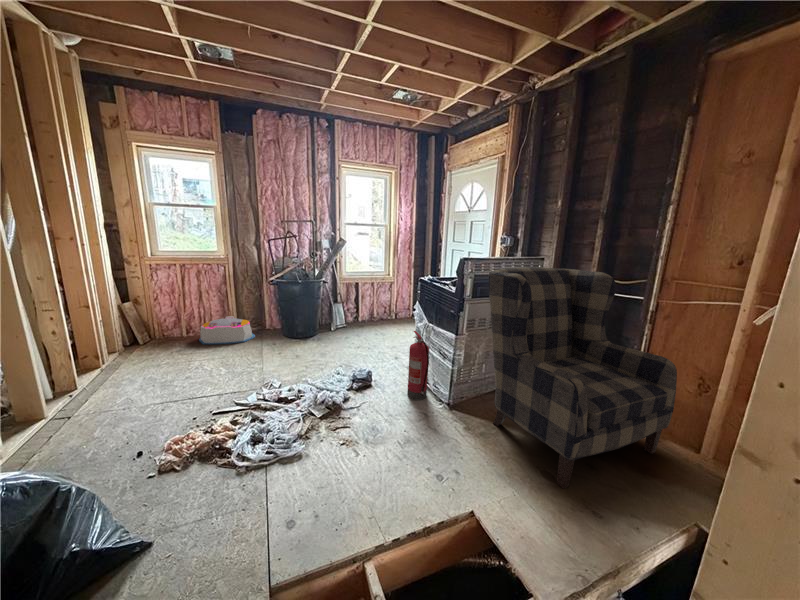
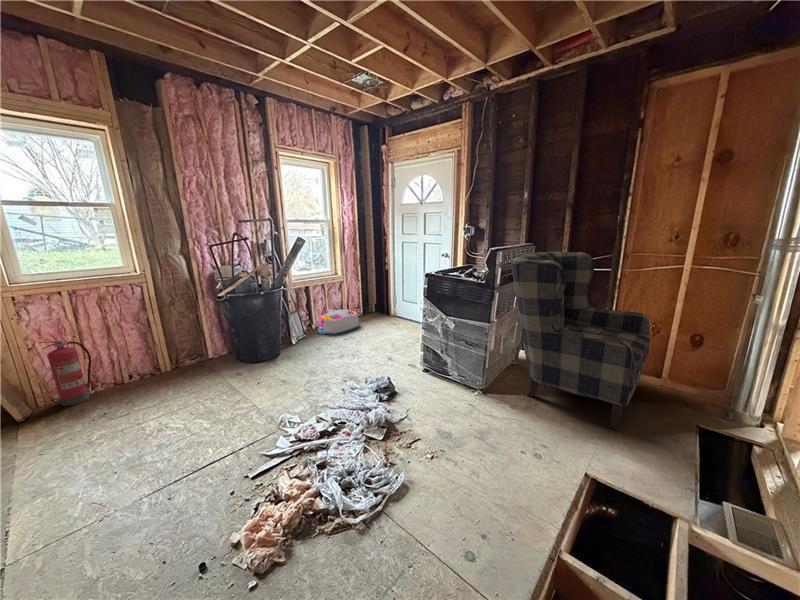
storage bin: present [199,316,255,345] -> present [318,309,359,335]
fire extinguisher: present [407,331,429,400] -> present [39,341,91,406]

